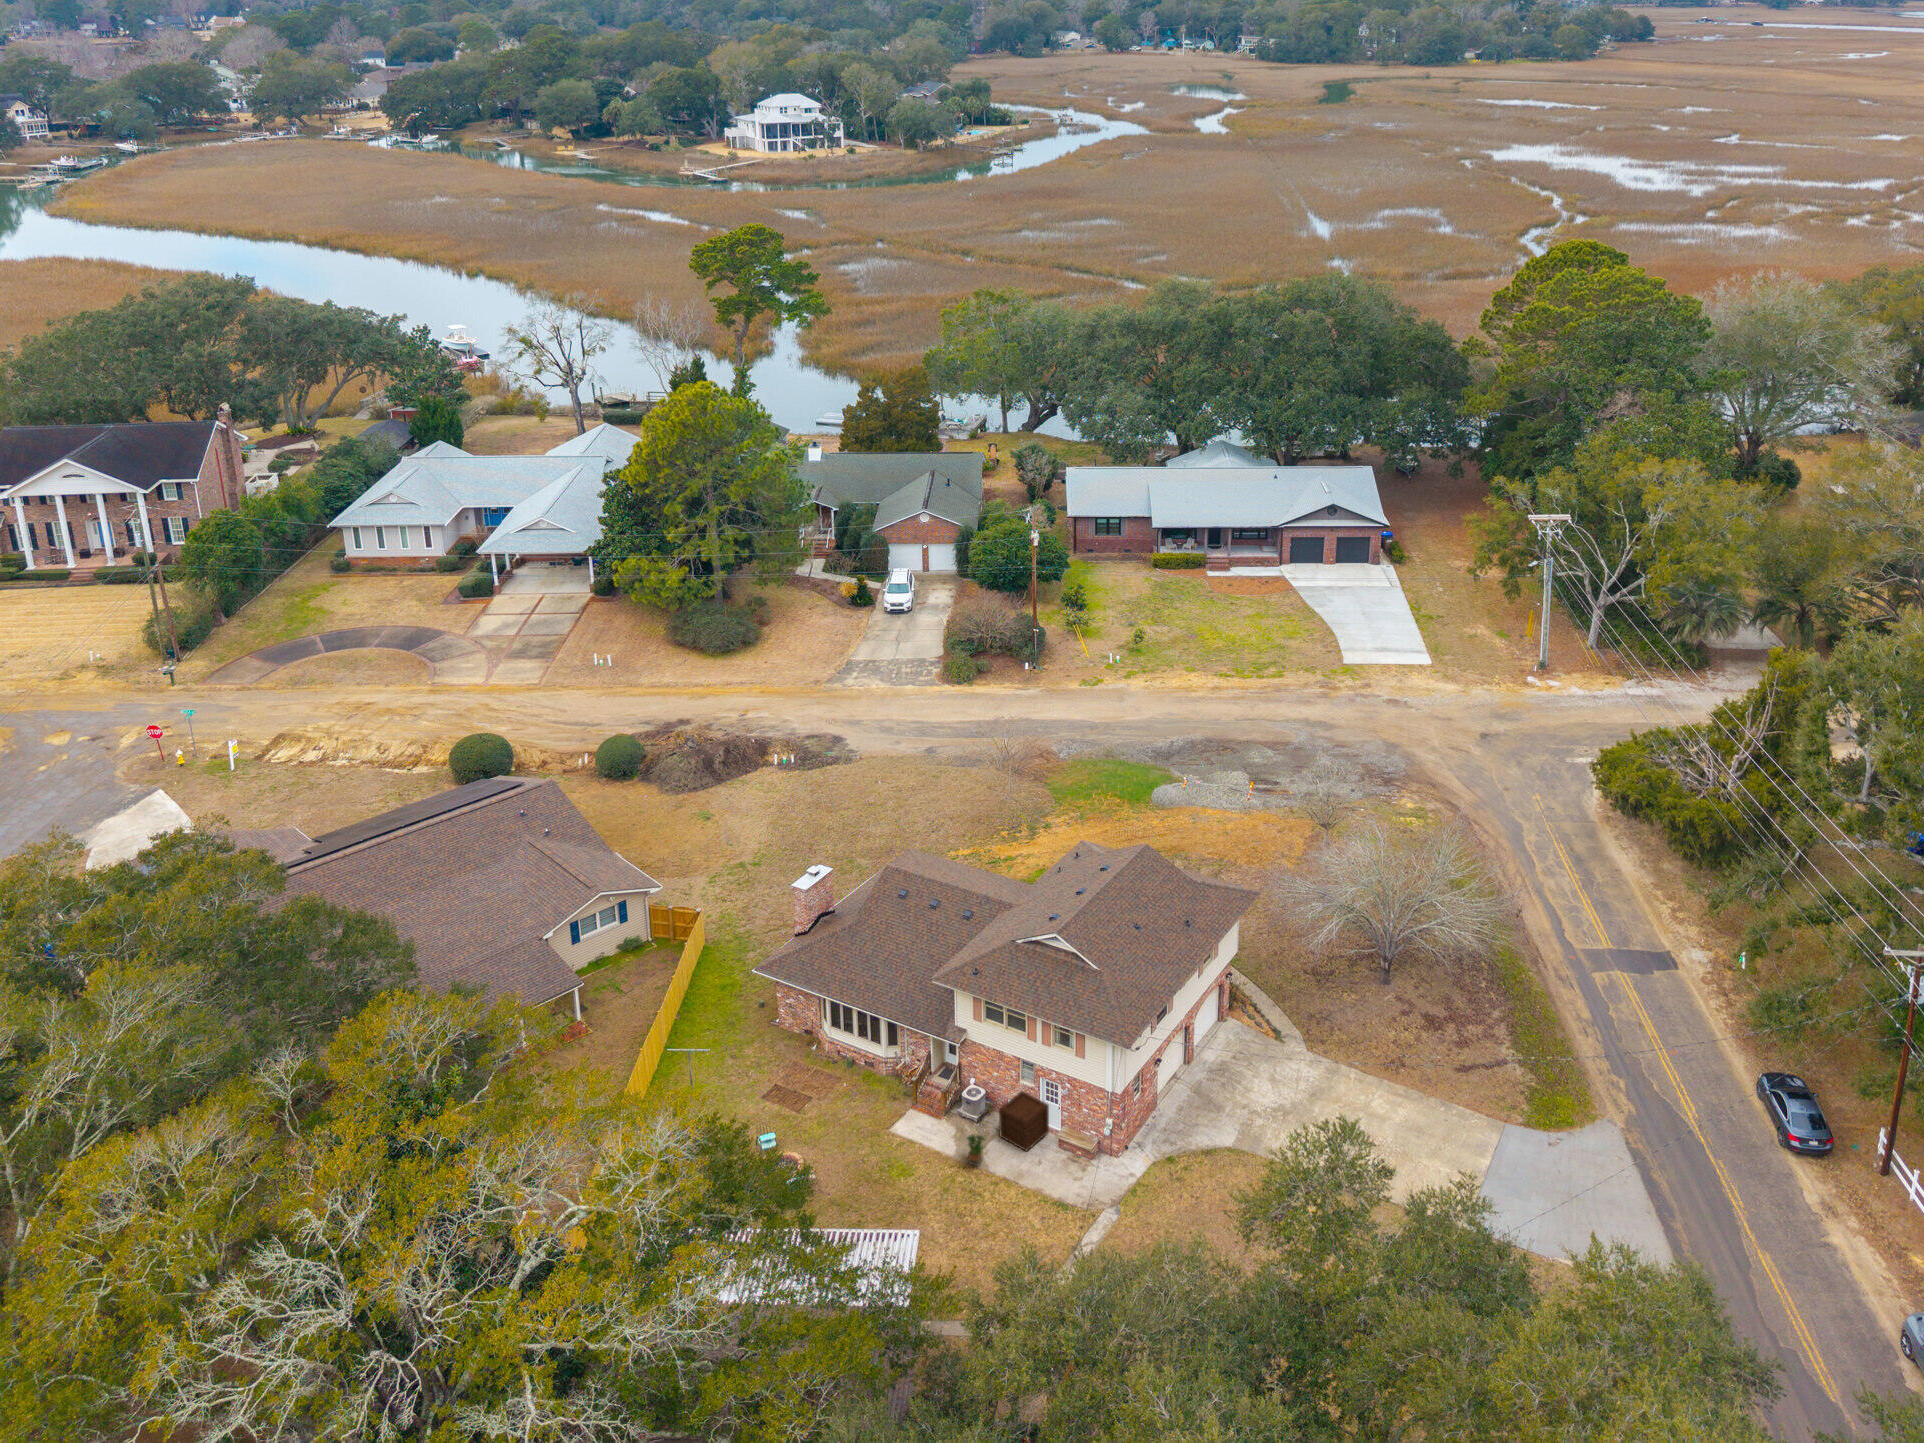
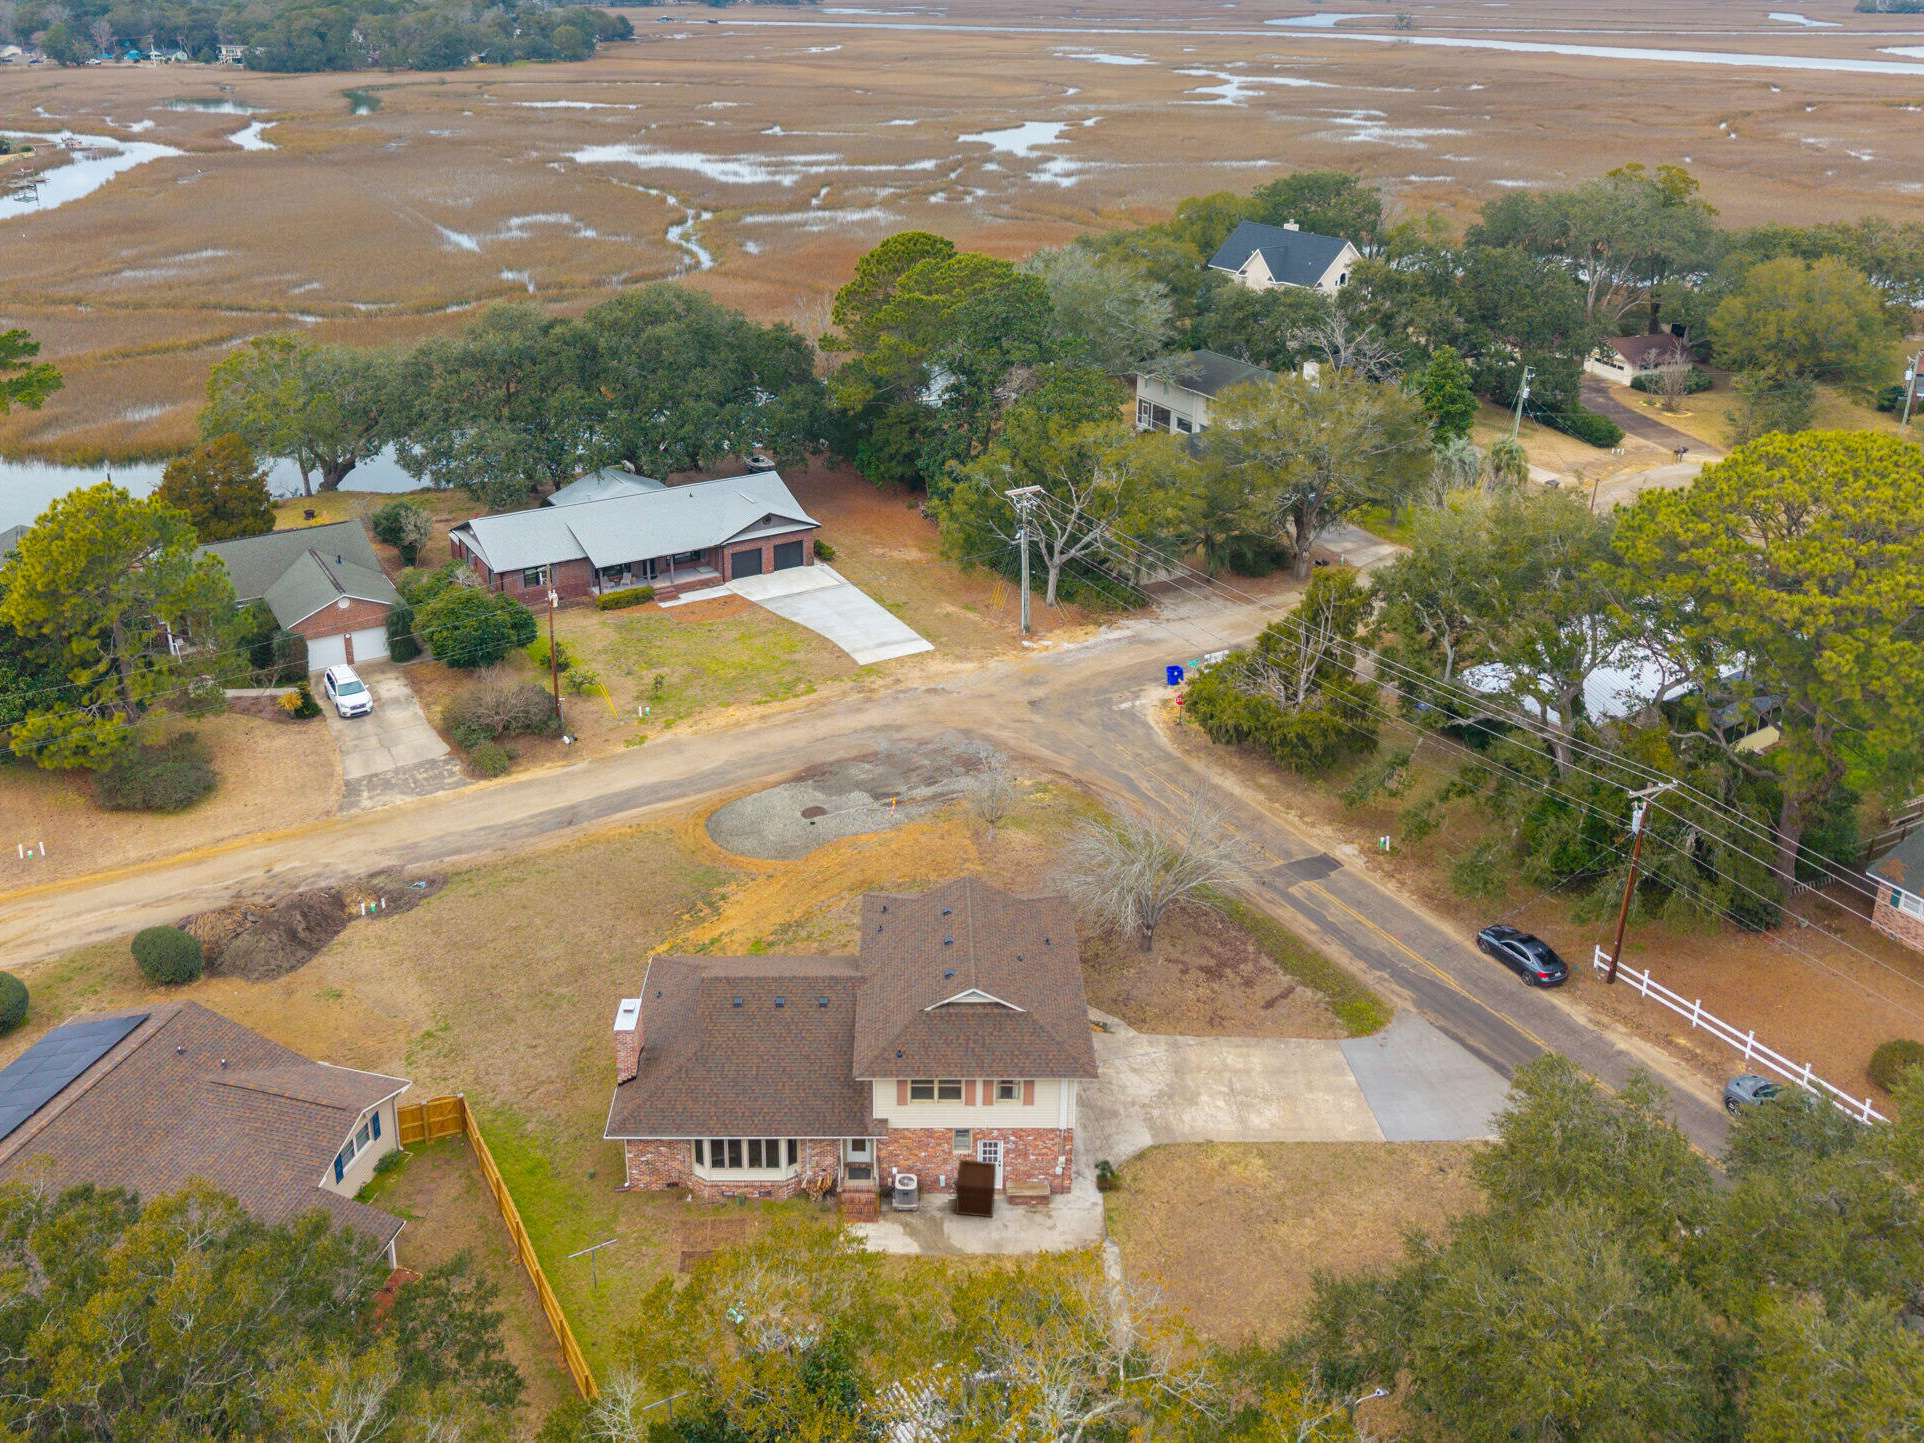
potted tree: present [967,1134,985,1166] -> present [1094,1160,1115,1192]

